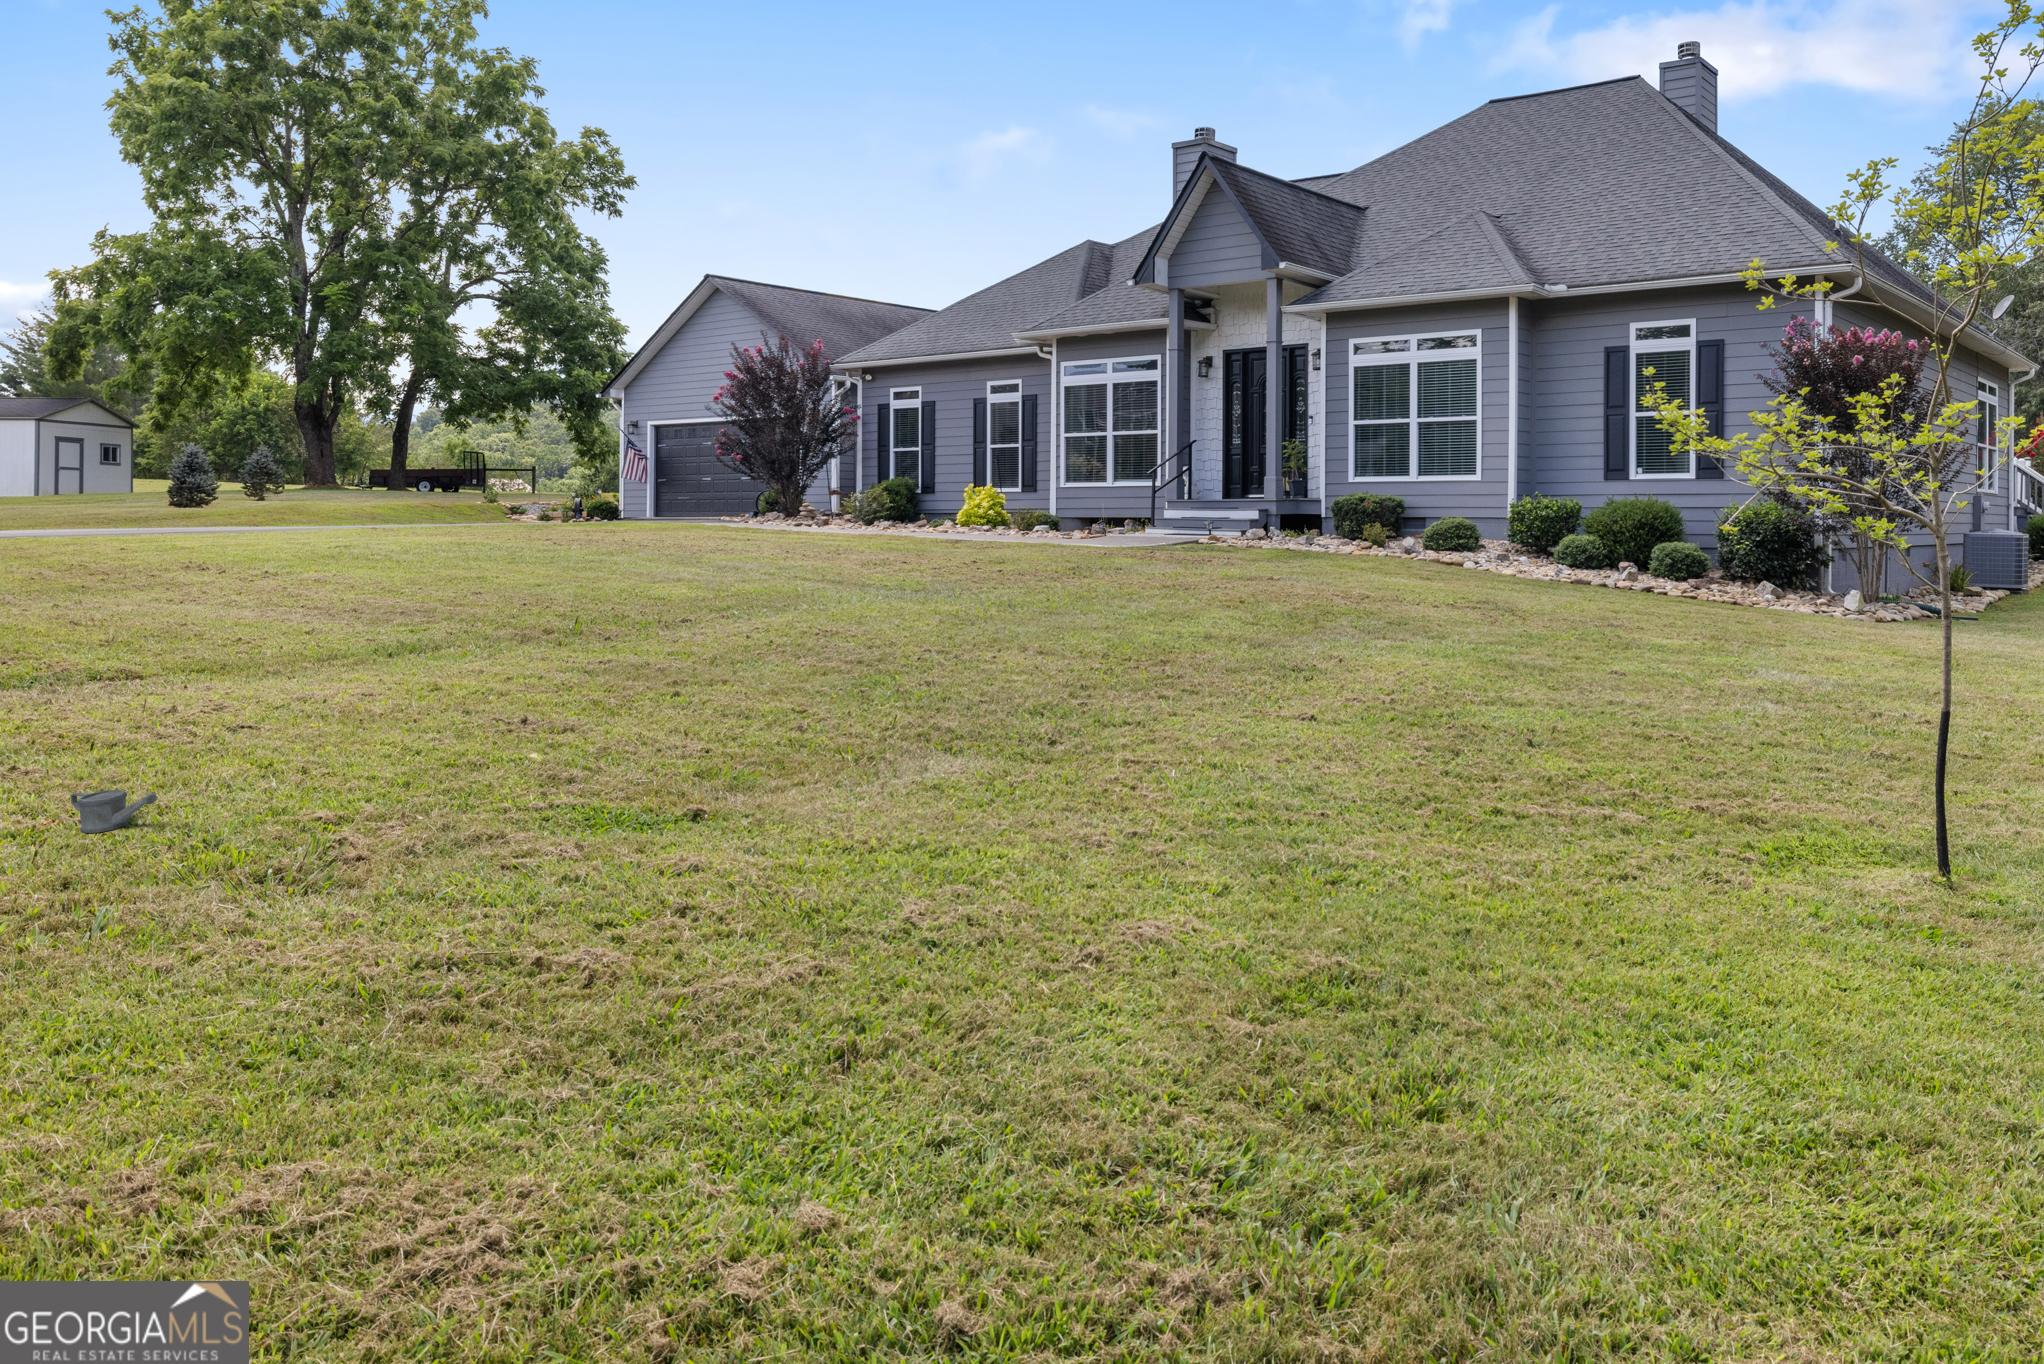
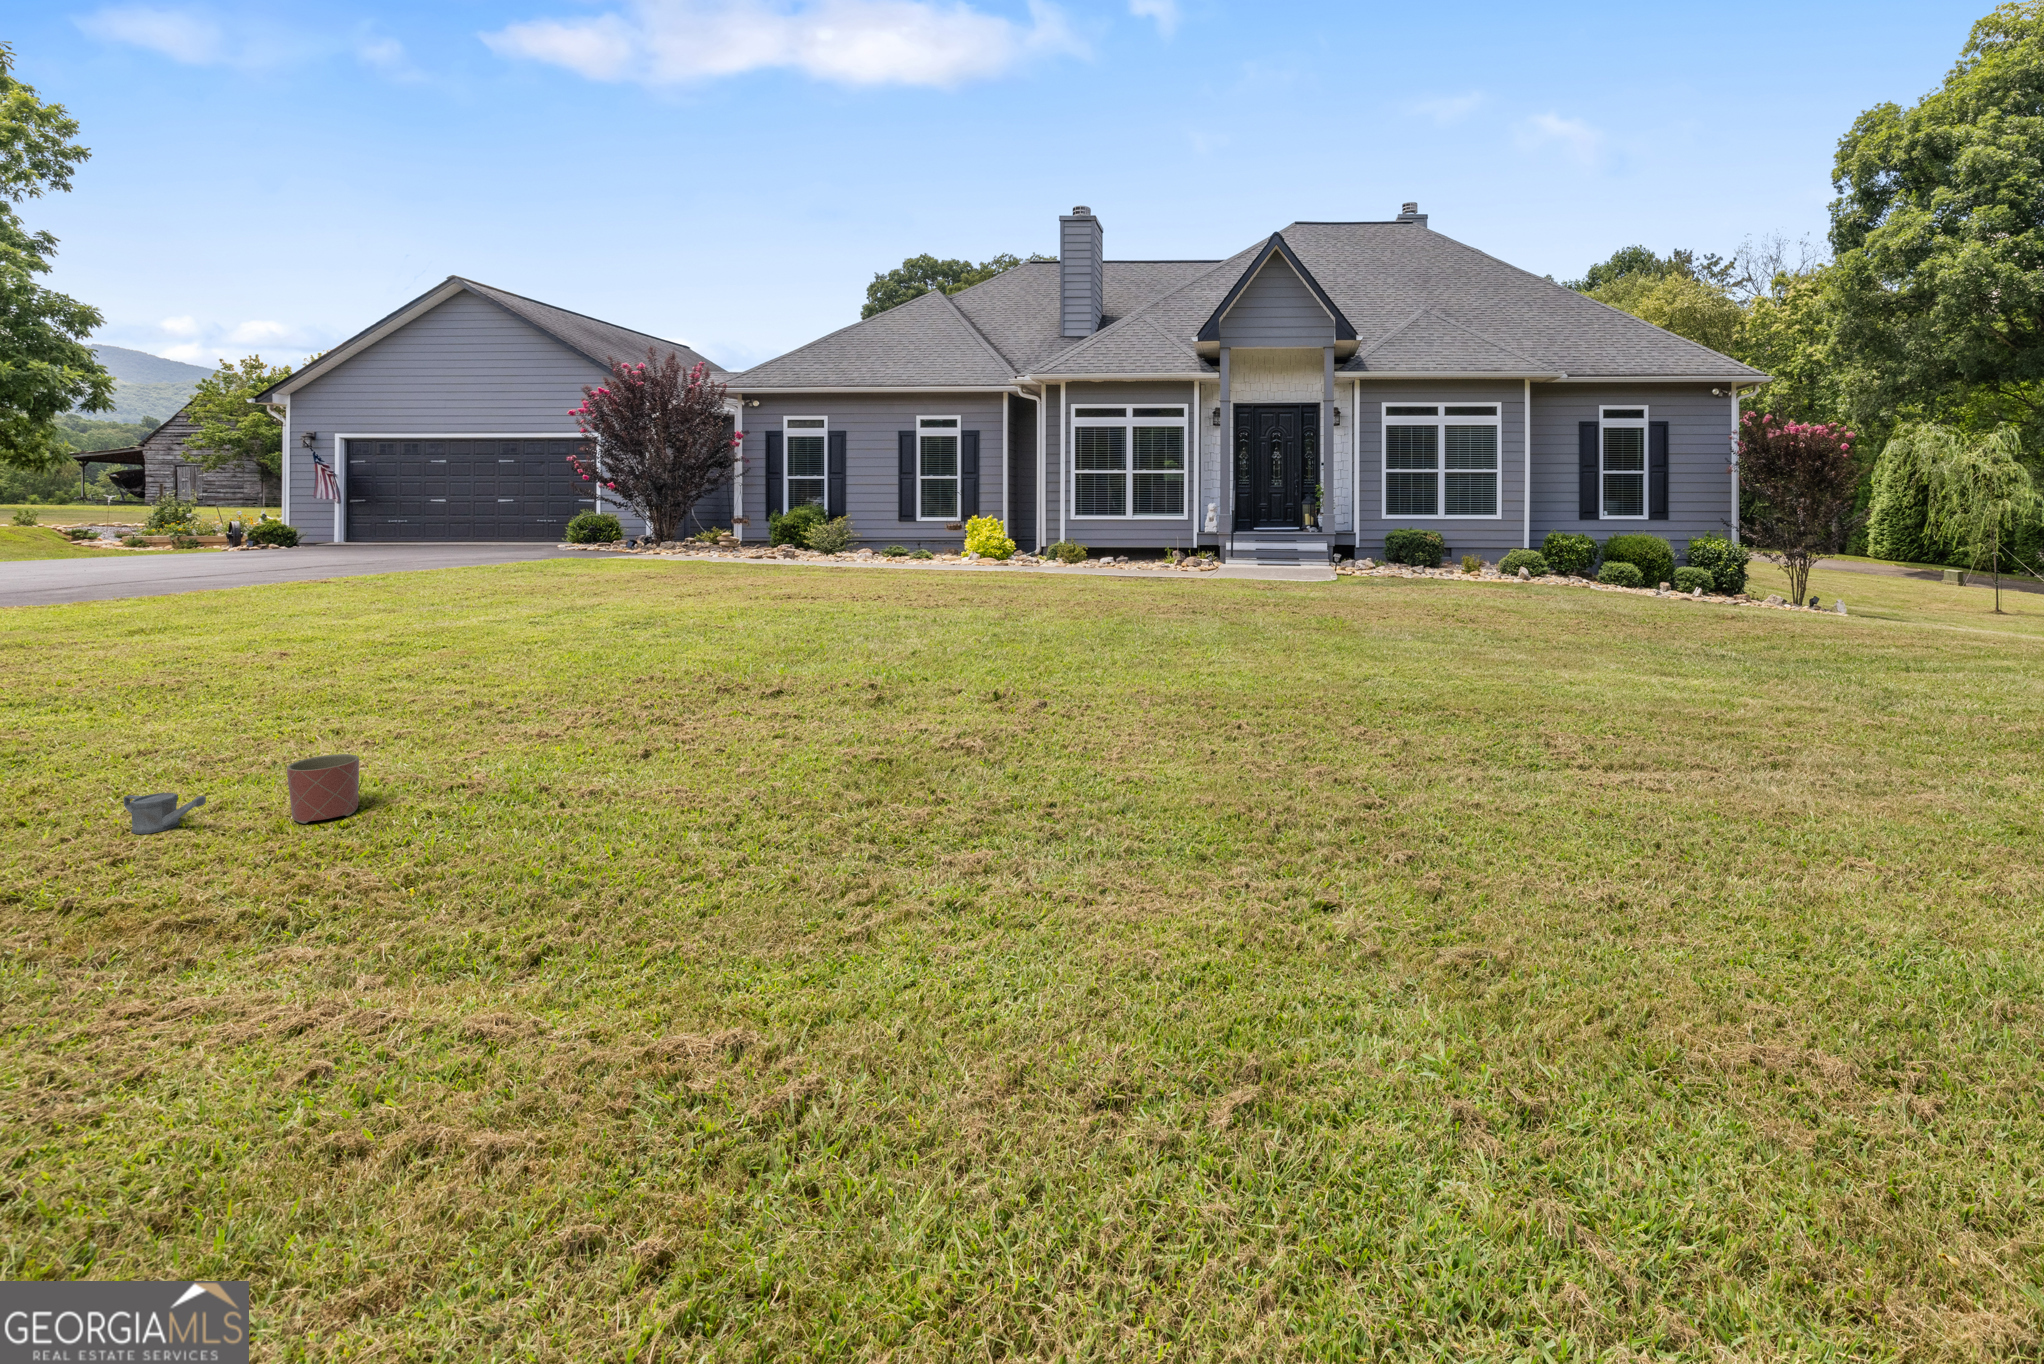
planter: none [240,749,314,822] -> present [287,754,359,824]

